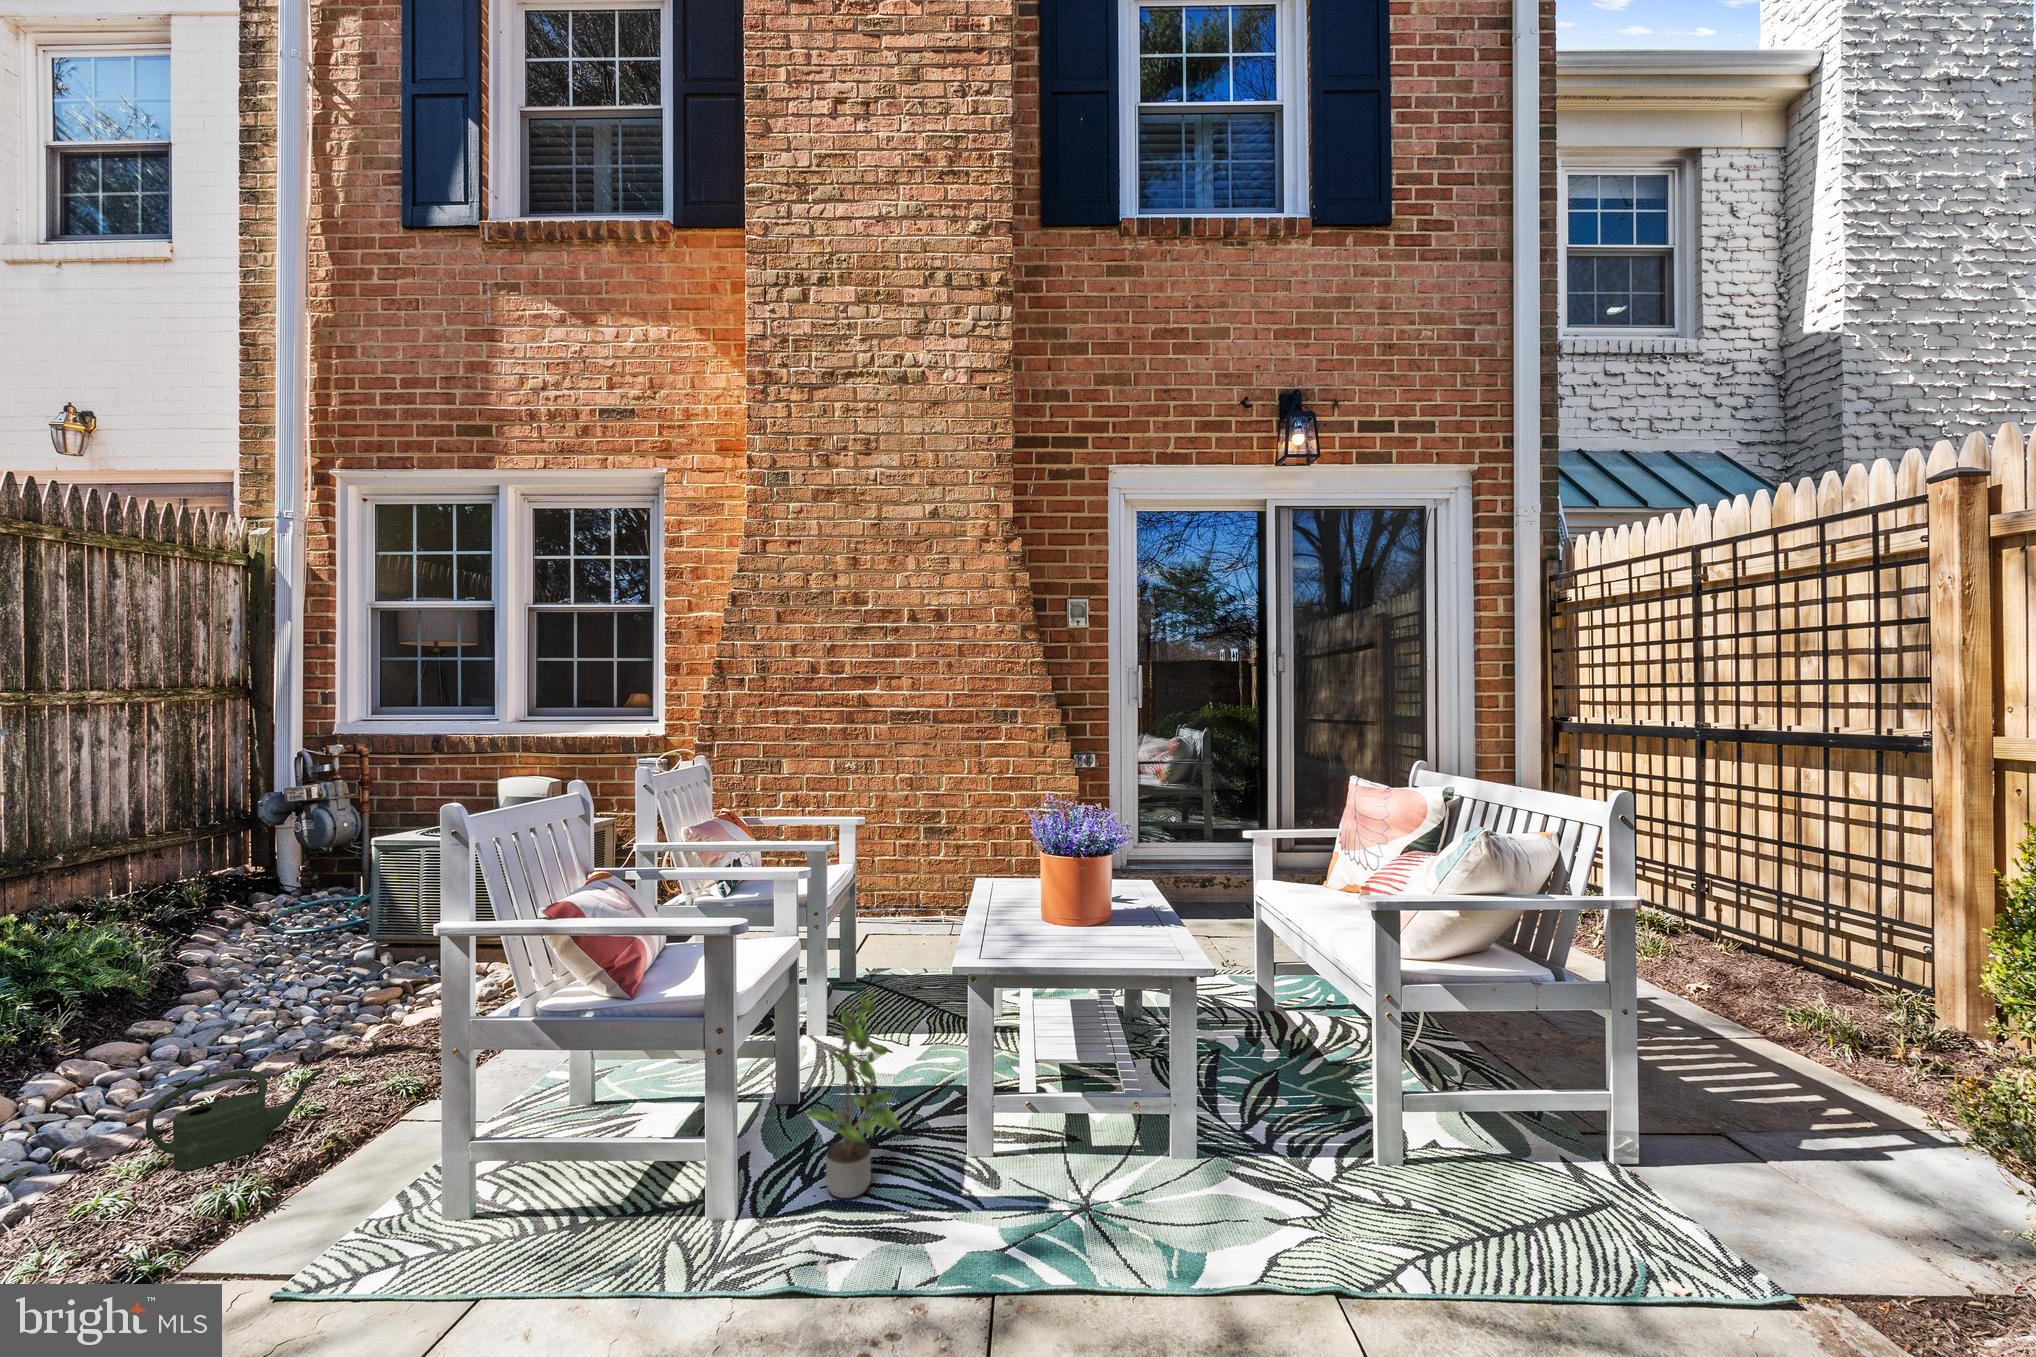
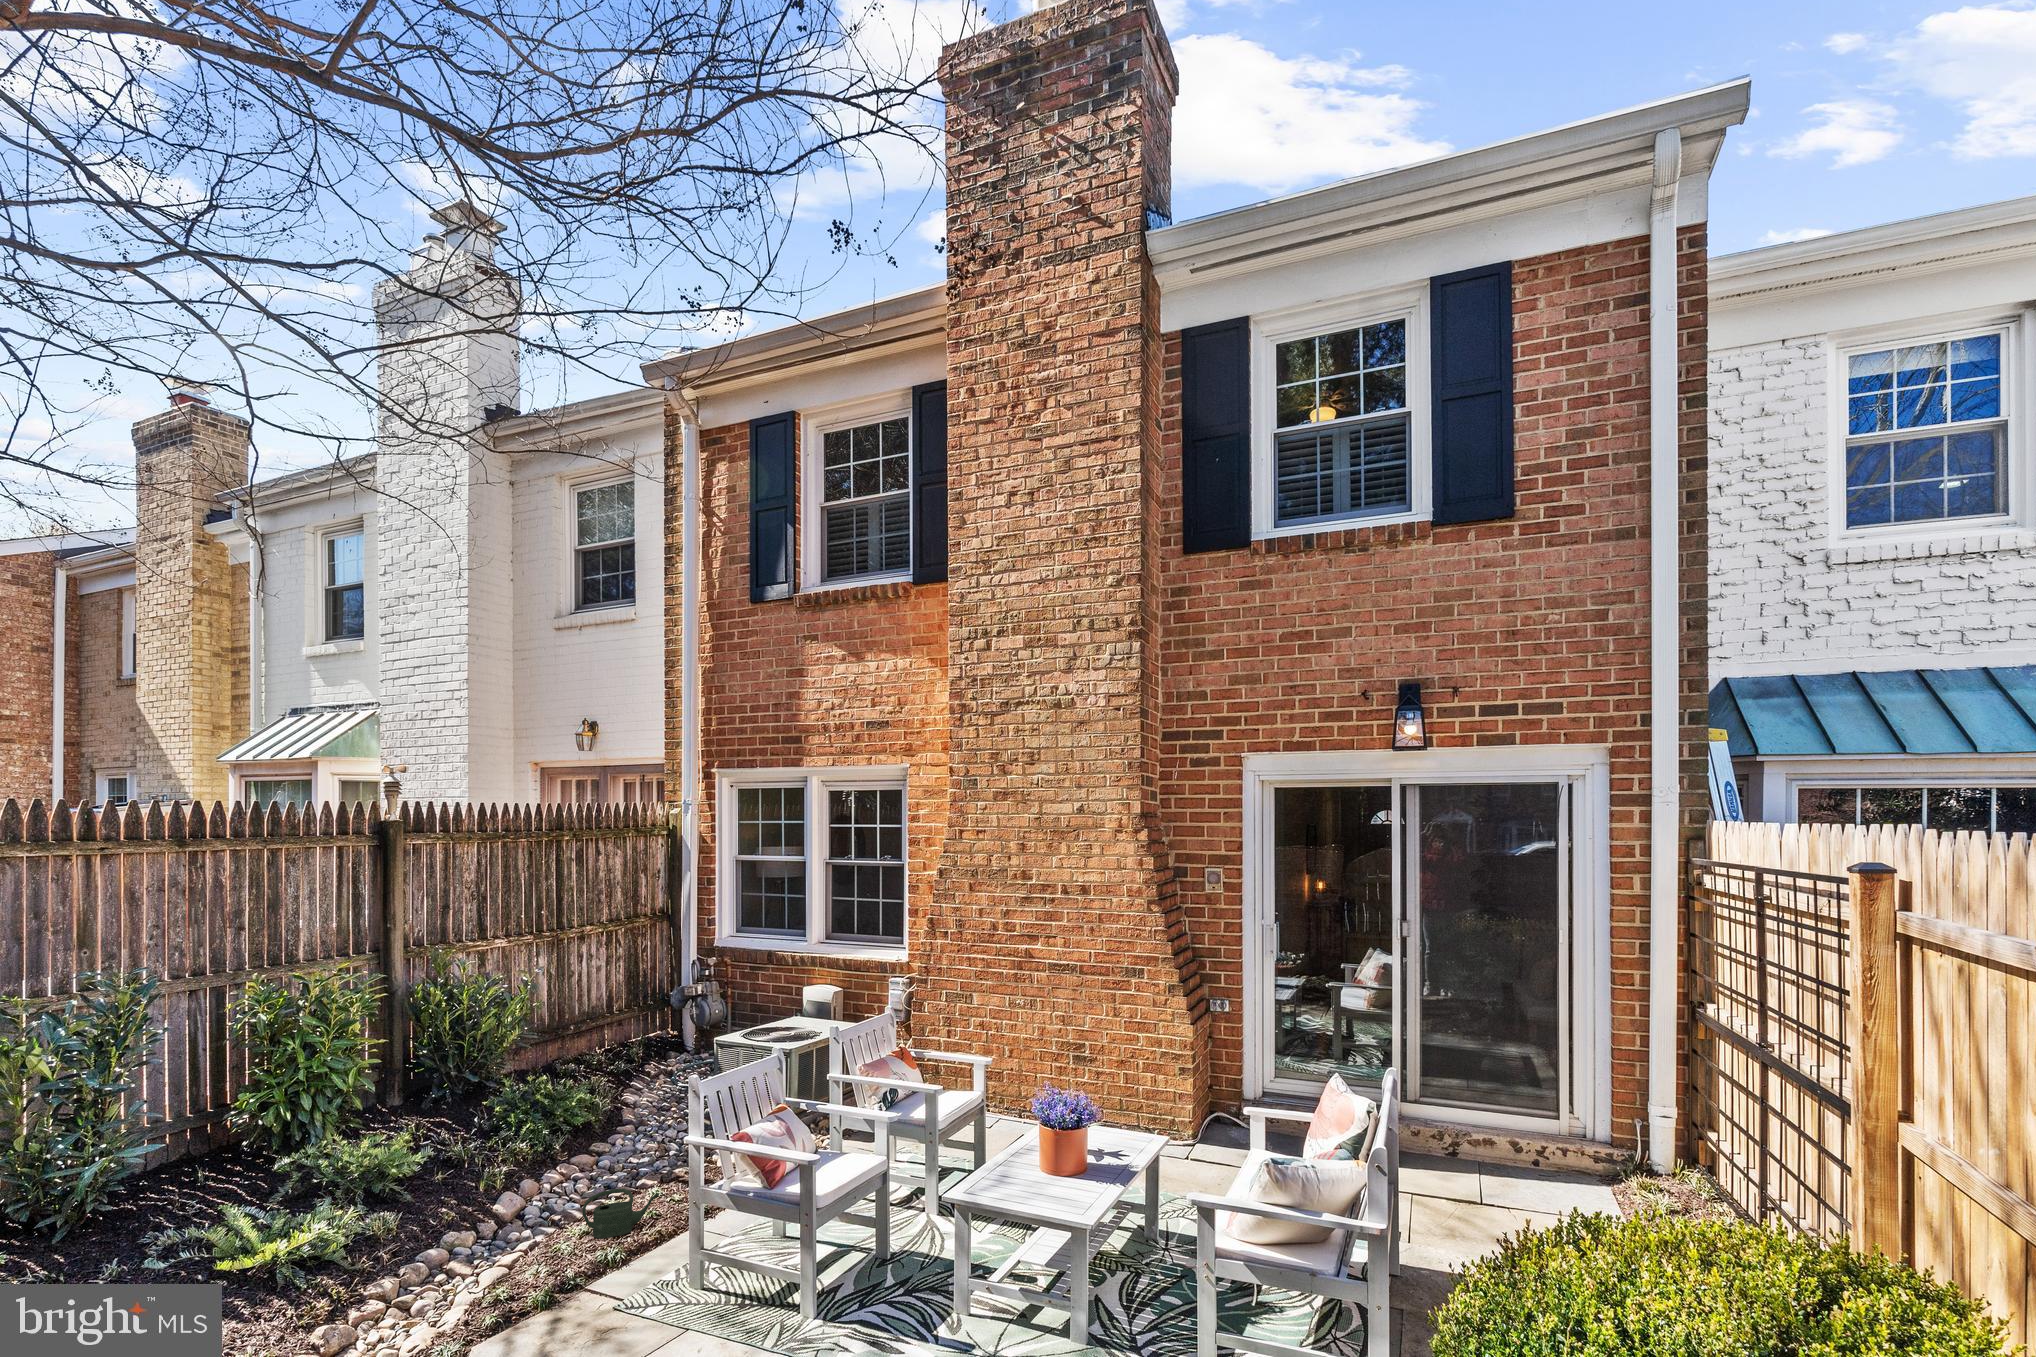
potted plant: present [806,992,901,1198] -> none [849,1197,911,1321]

